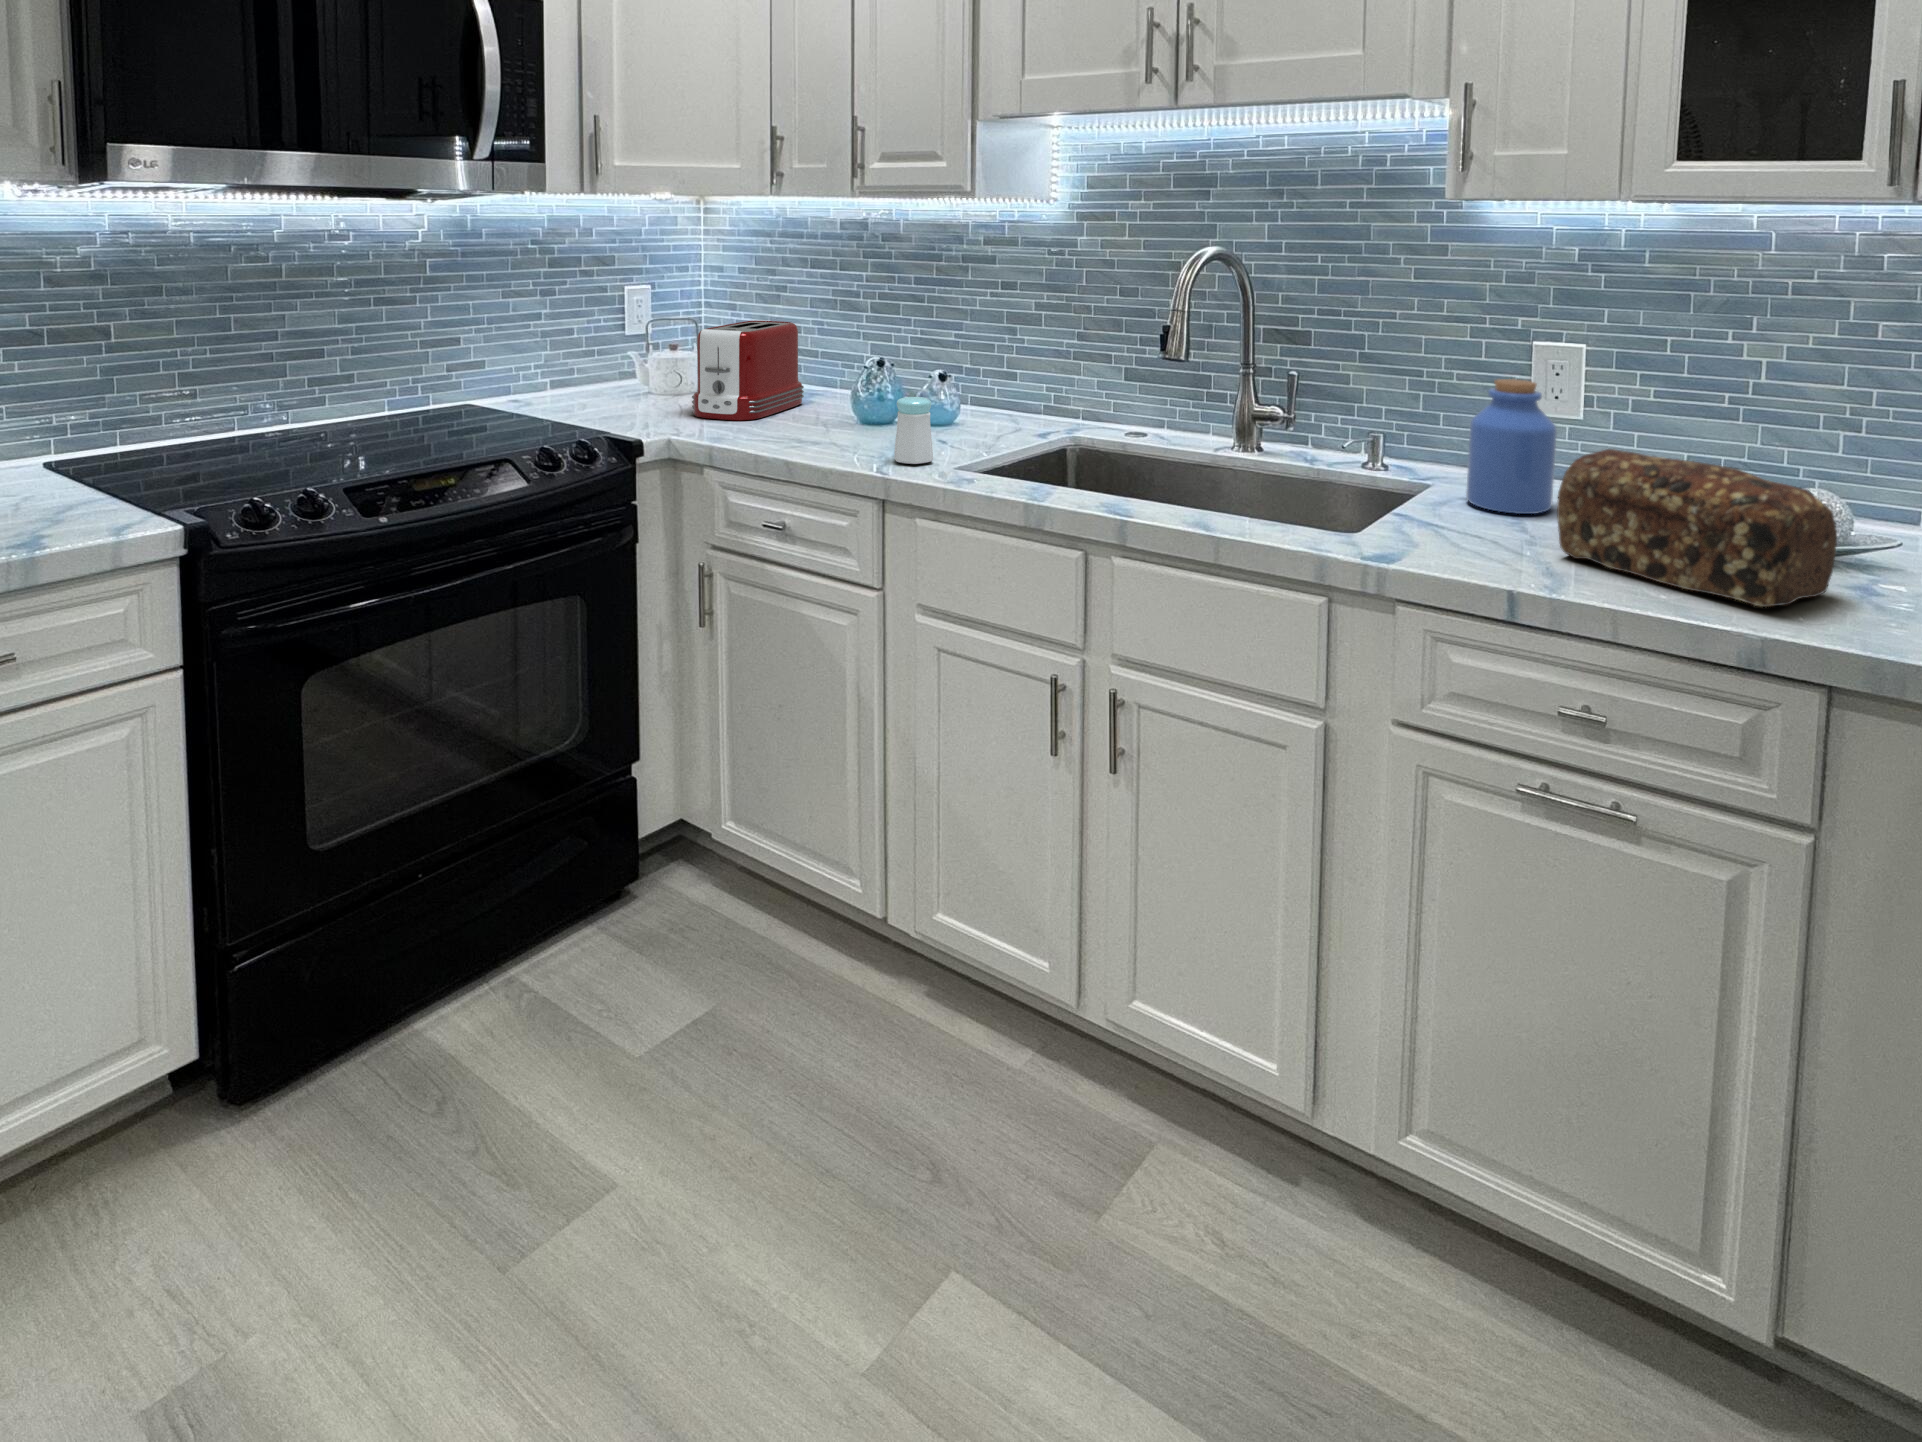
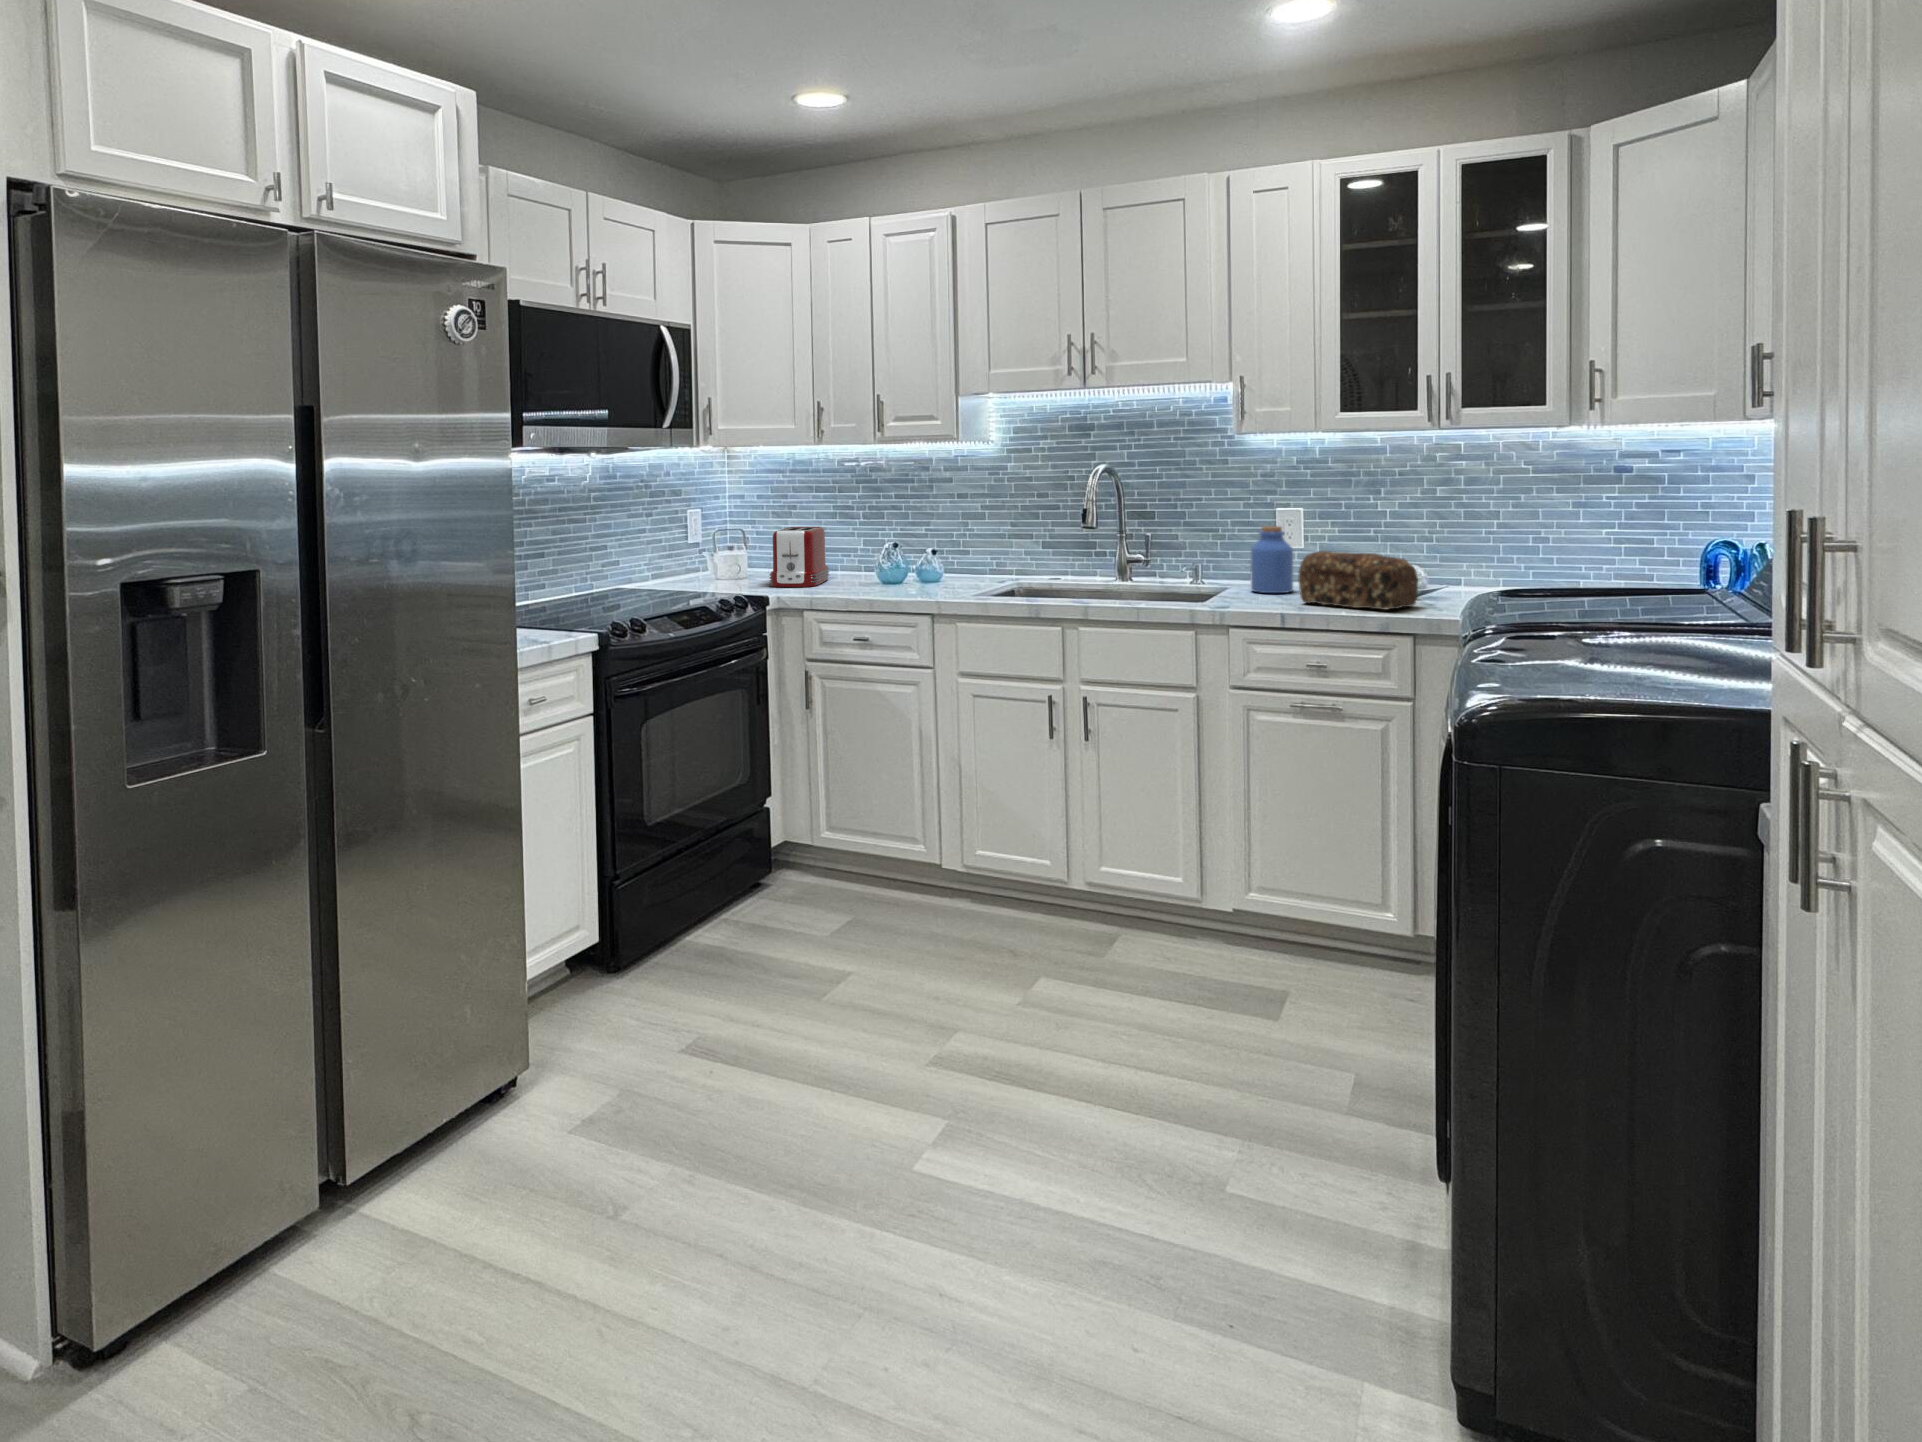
salt shaker: present [894,397,933,464] -> none [931,558,955,596]

